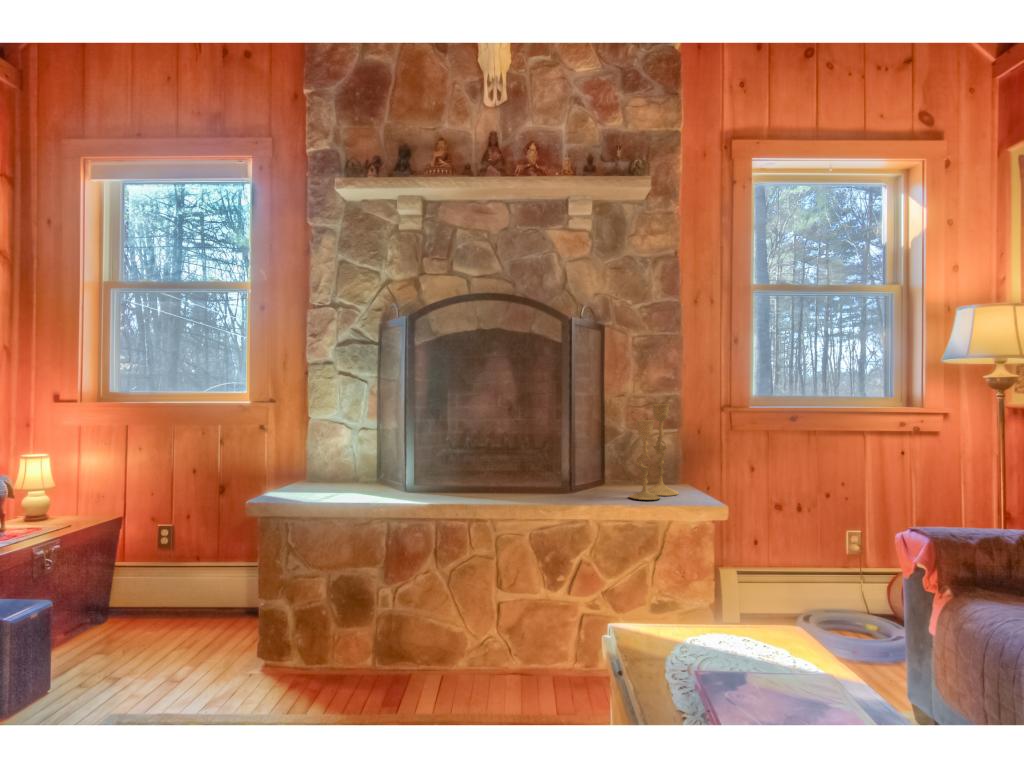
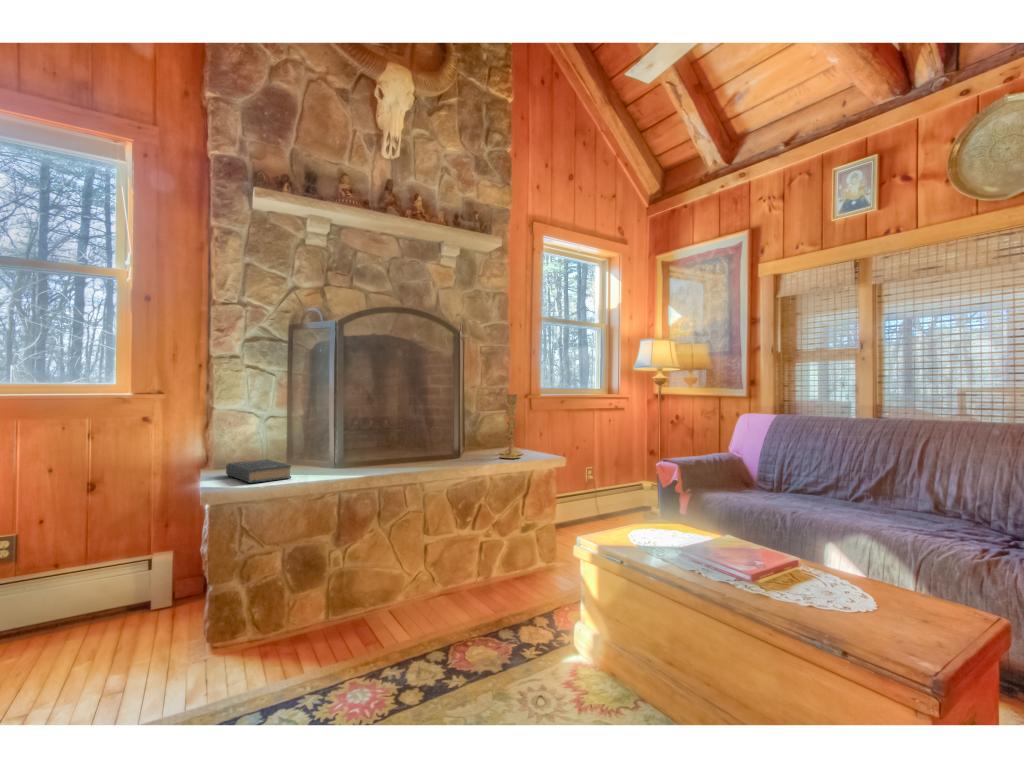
hardback book: none [295,475,345,499] -> present [226,460,291,483]

